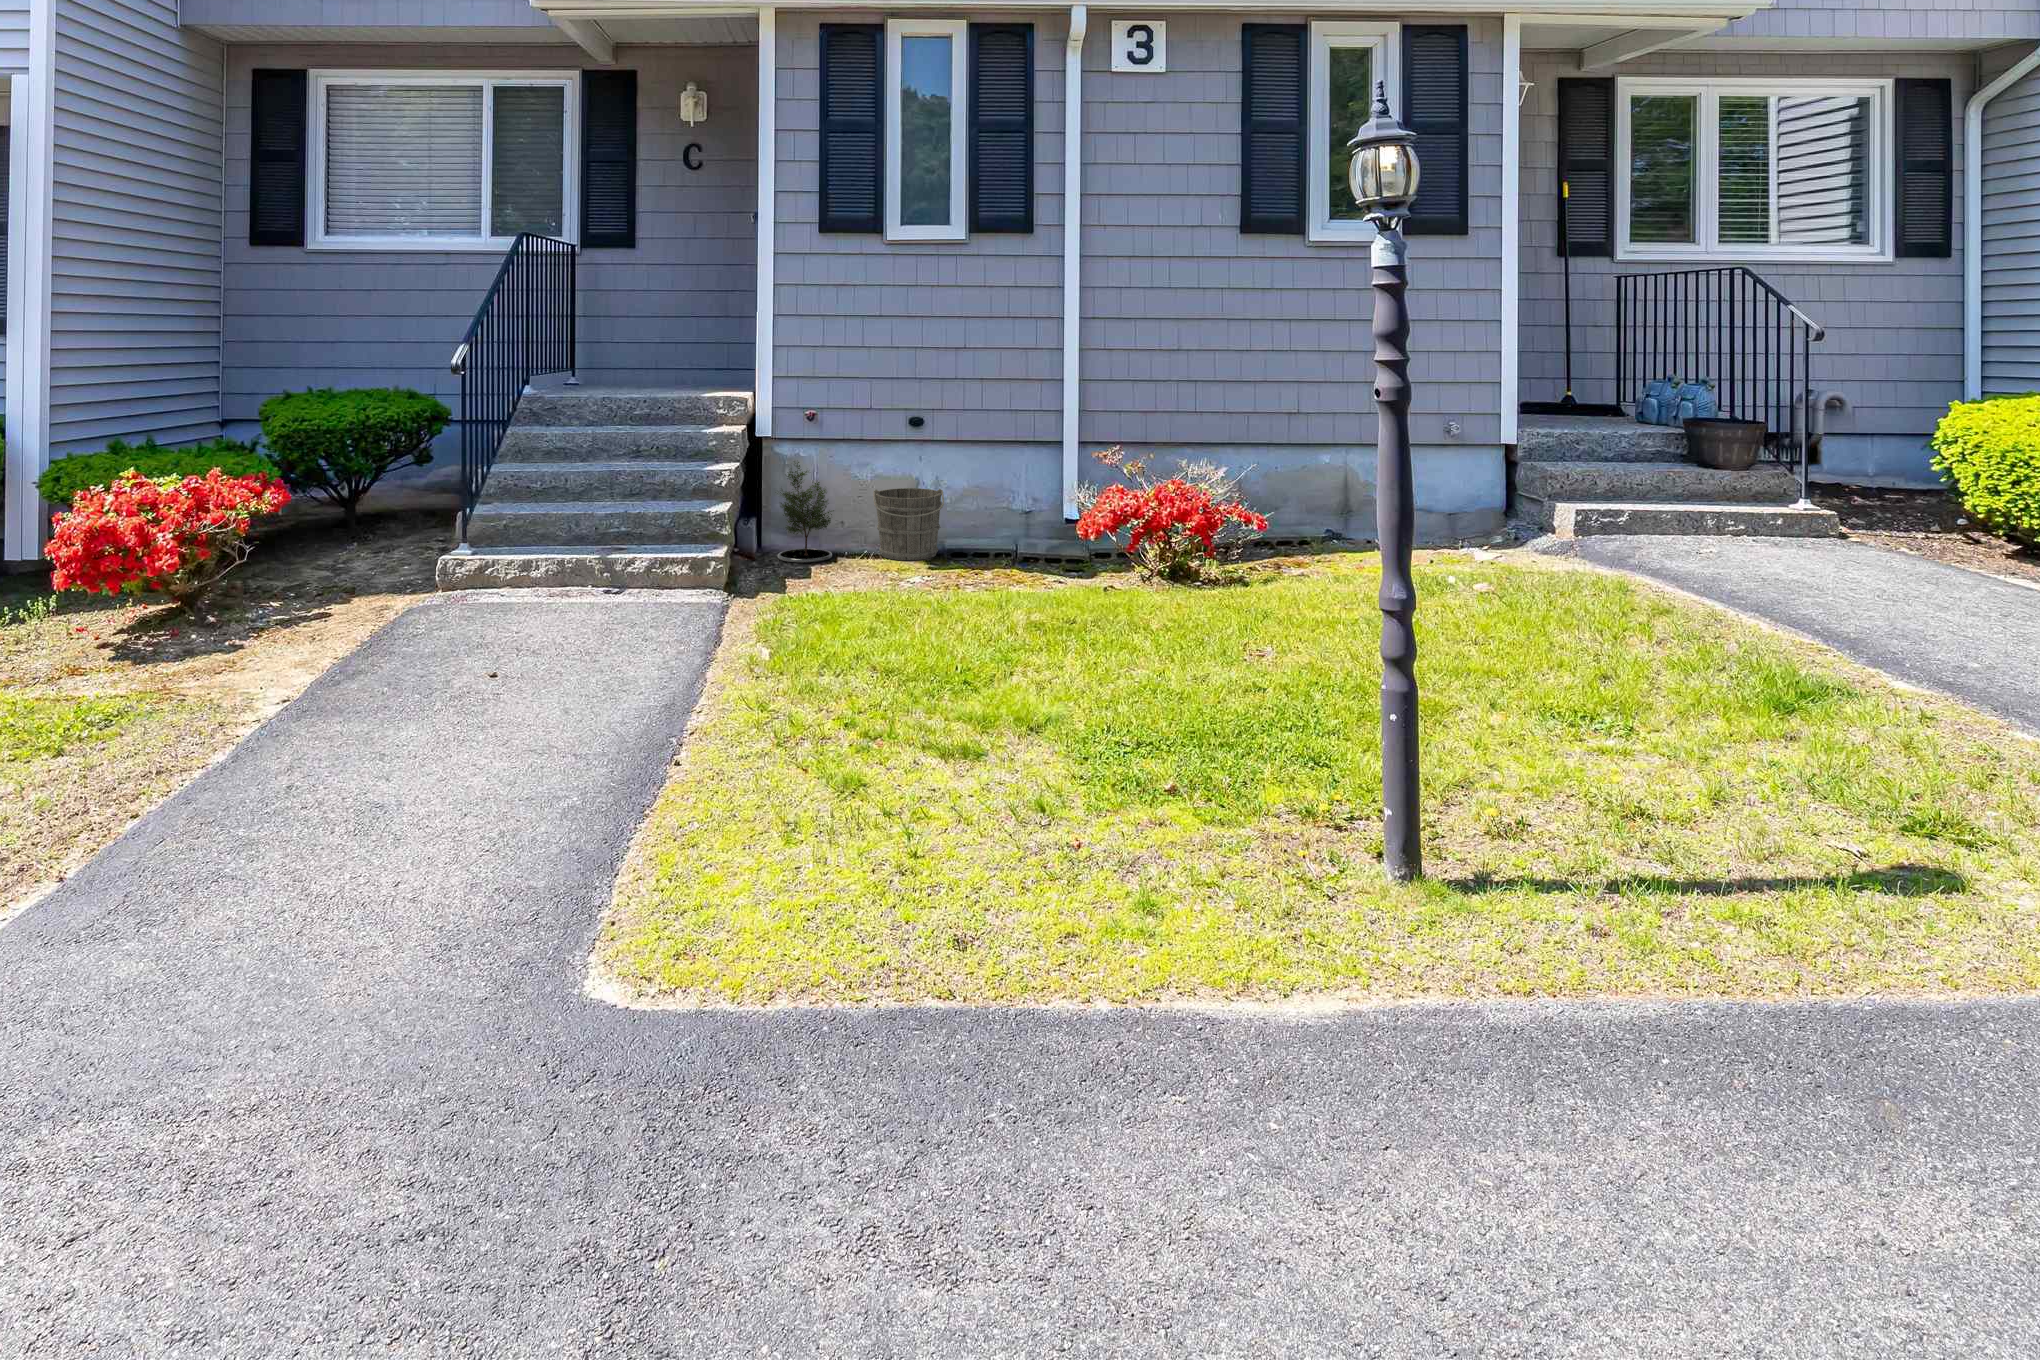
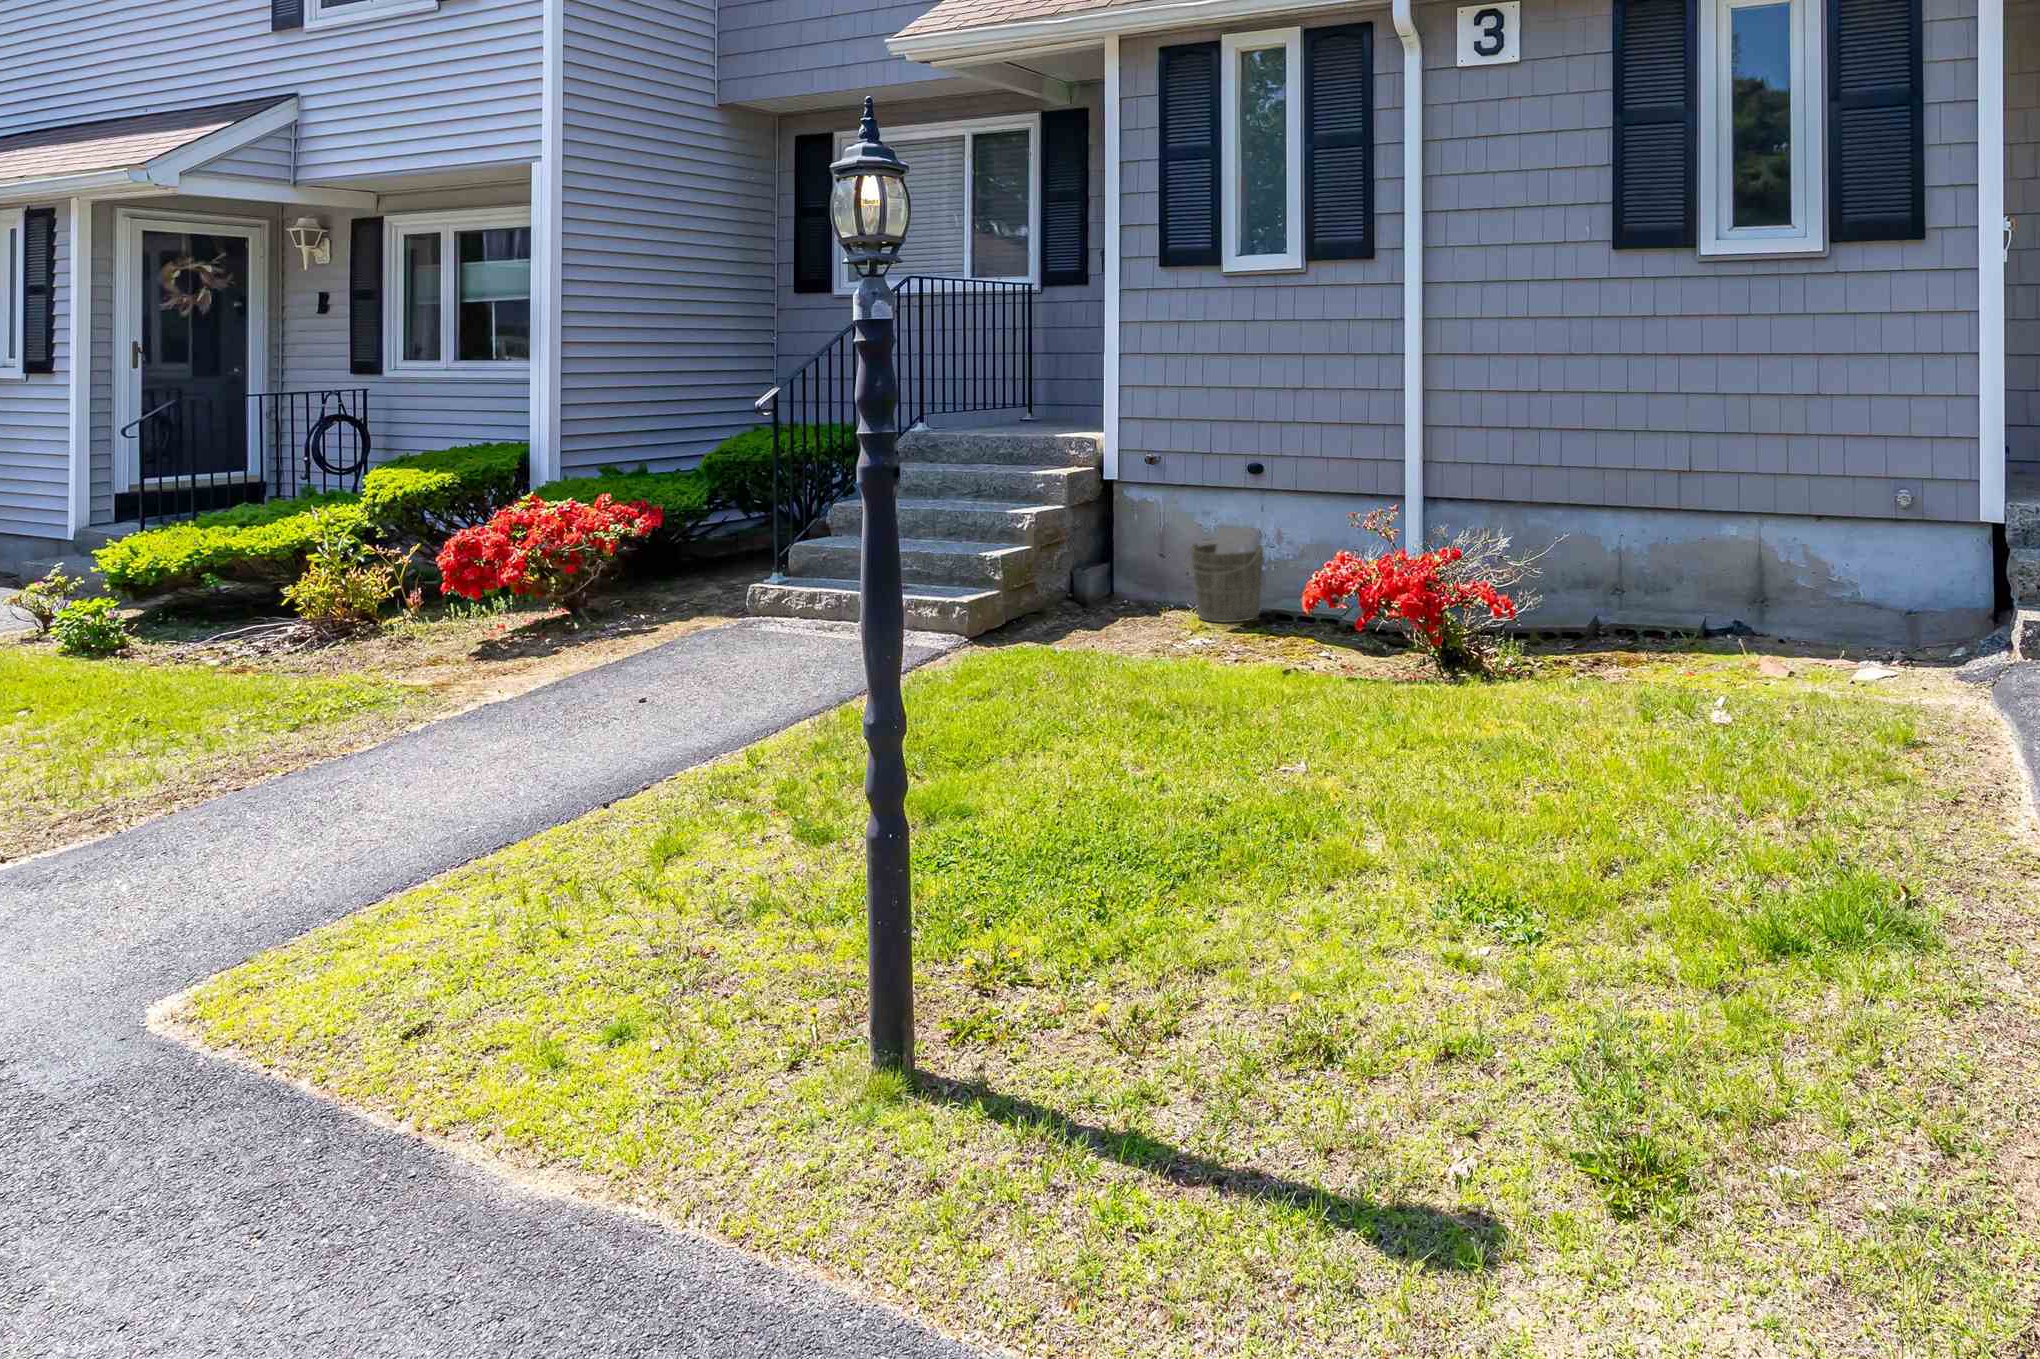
potted tree: present [778,461,834,563] -> none [1091,507,1160,617]

